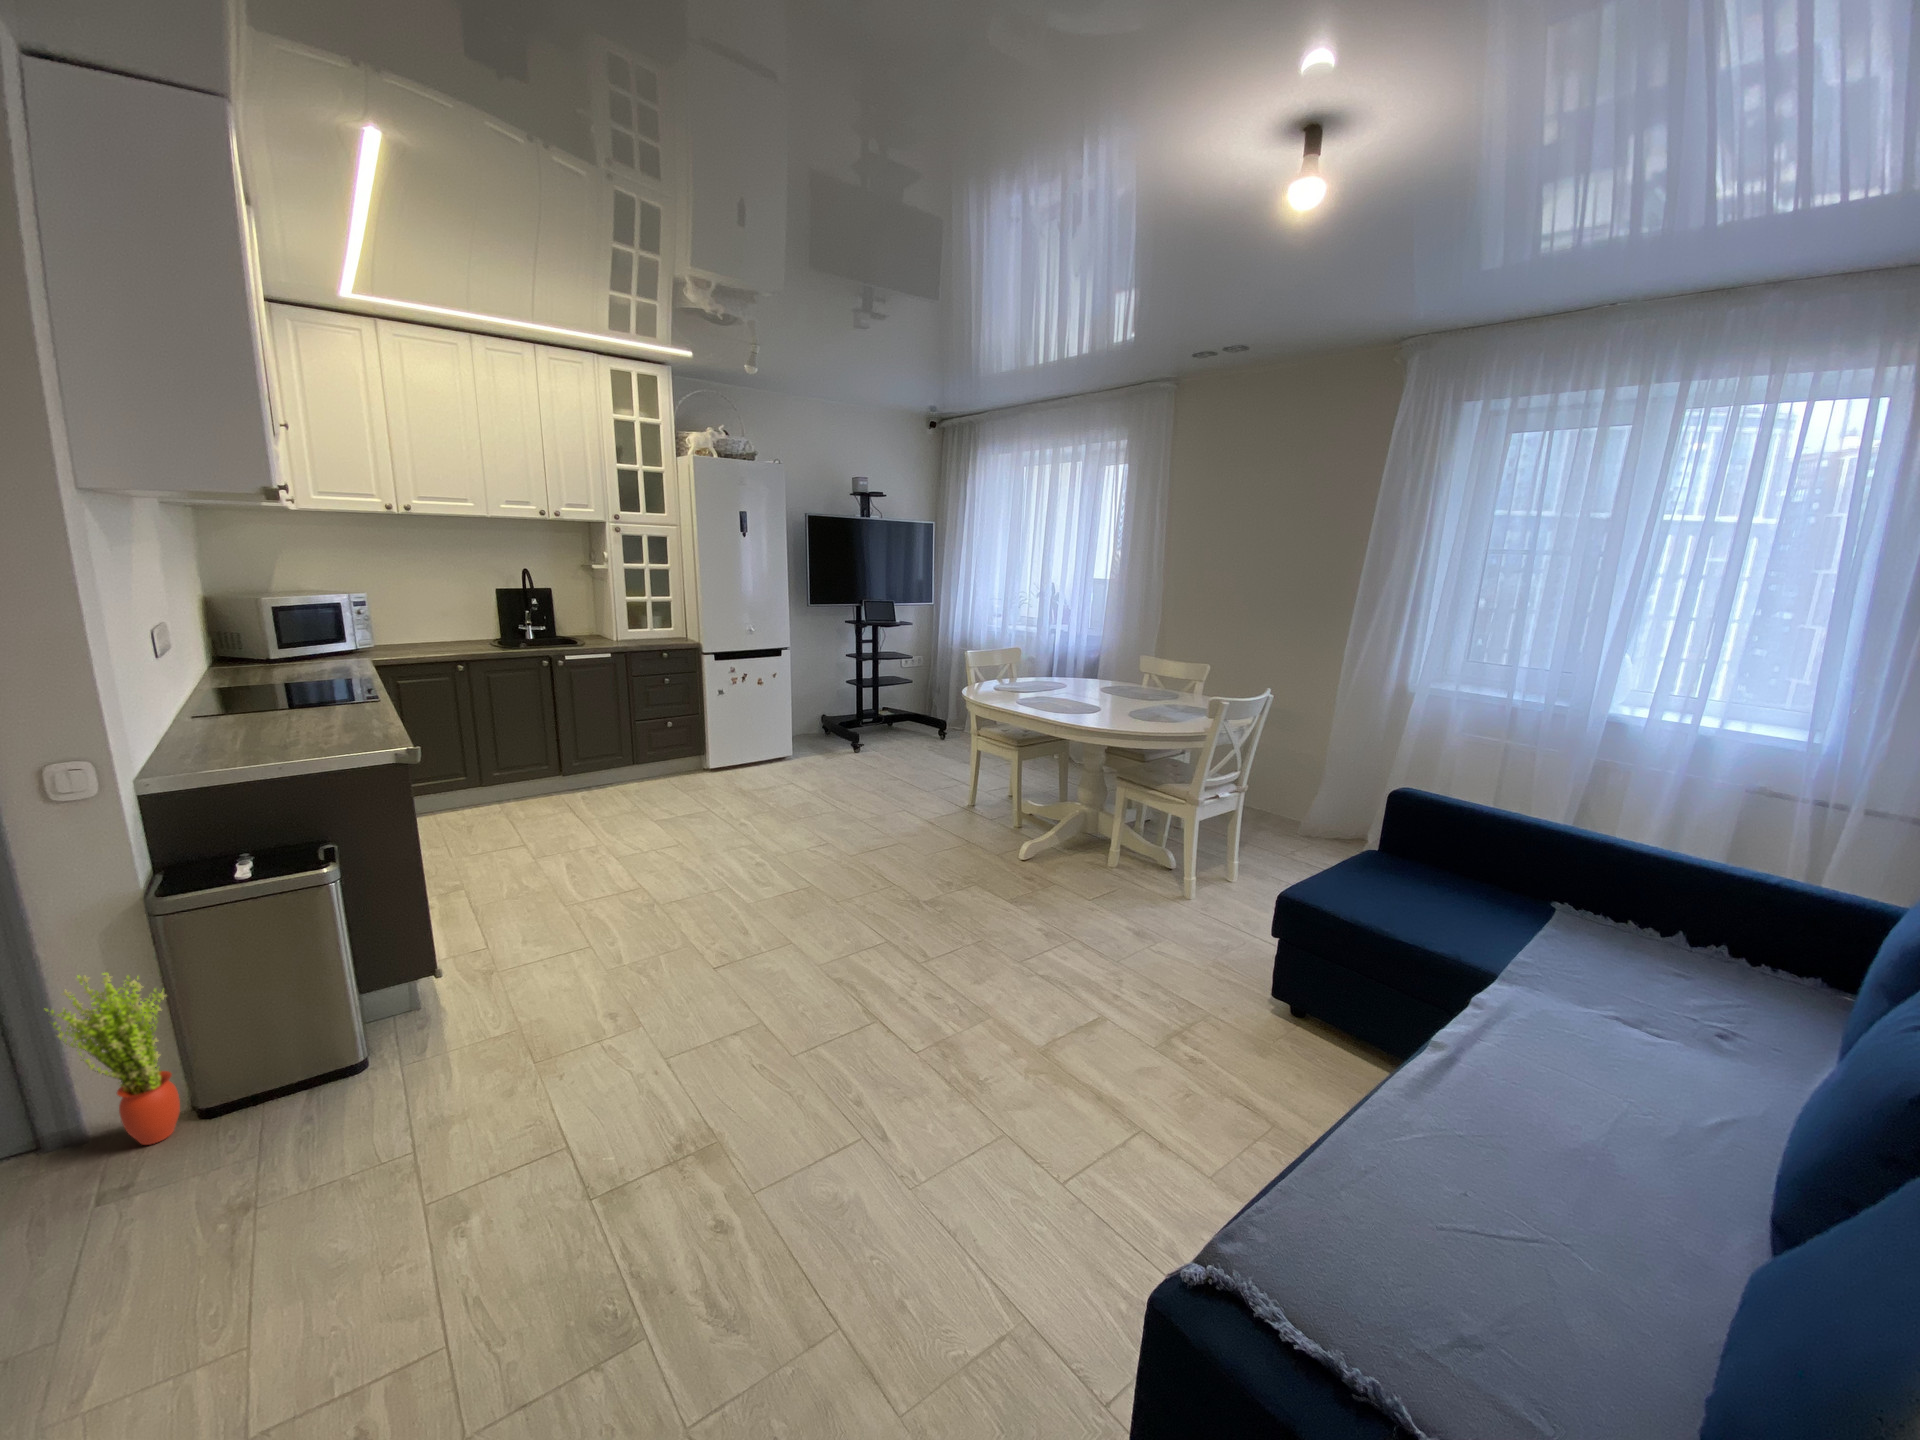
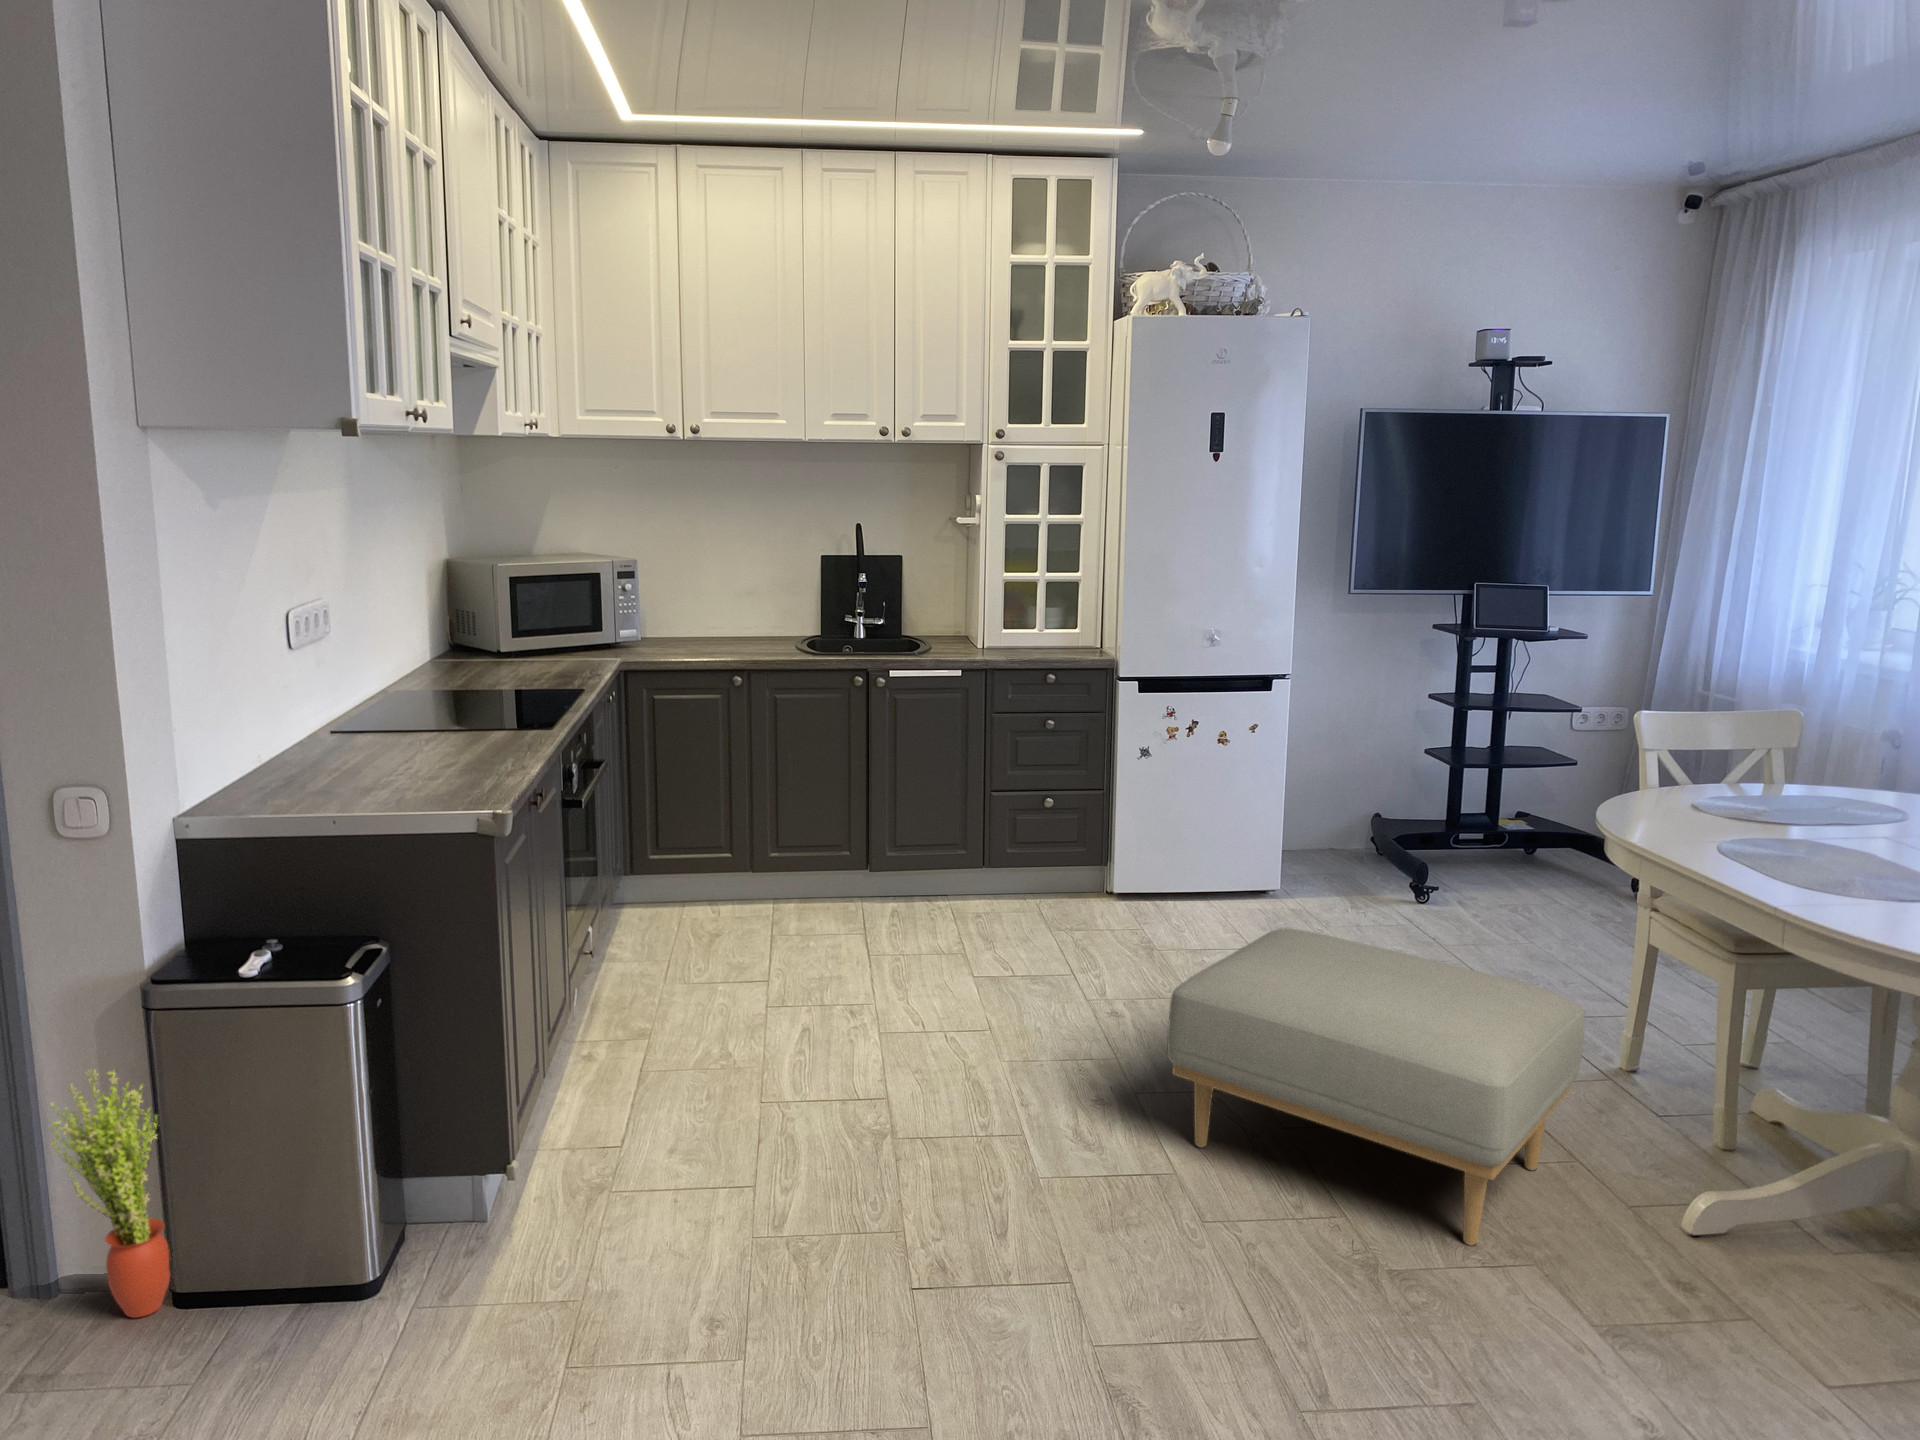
ottoman: none [799,763,972,881] -> present [1167,928,1585,1245]

